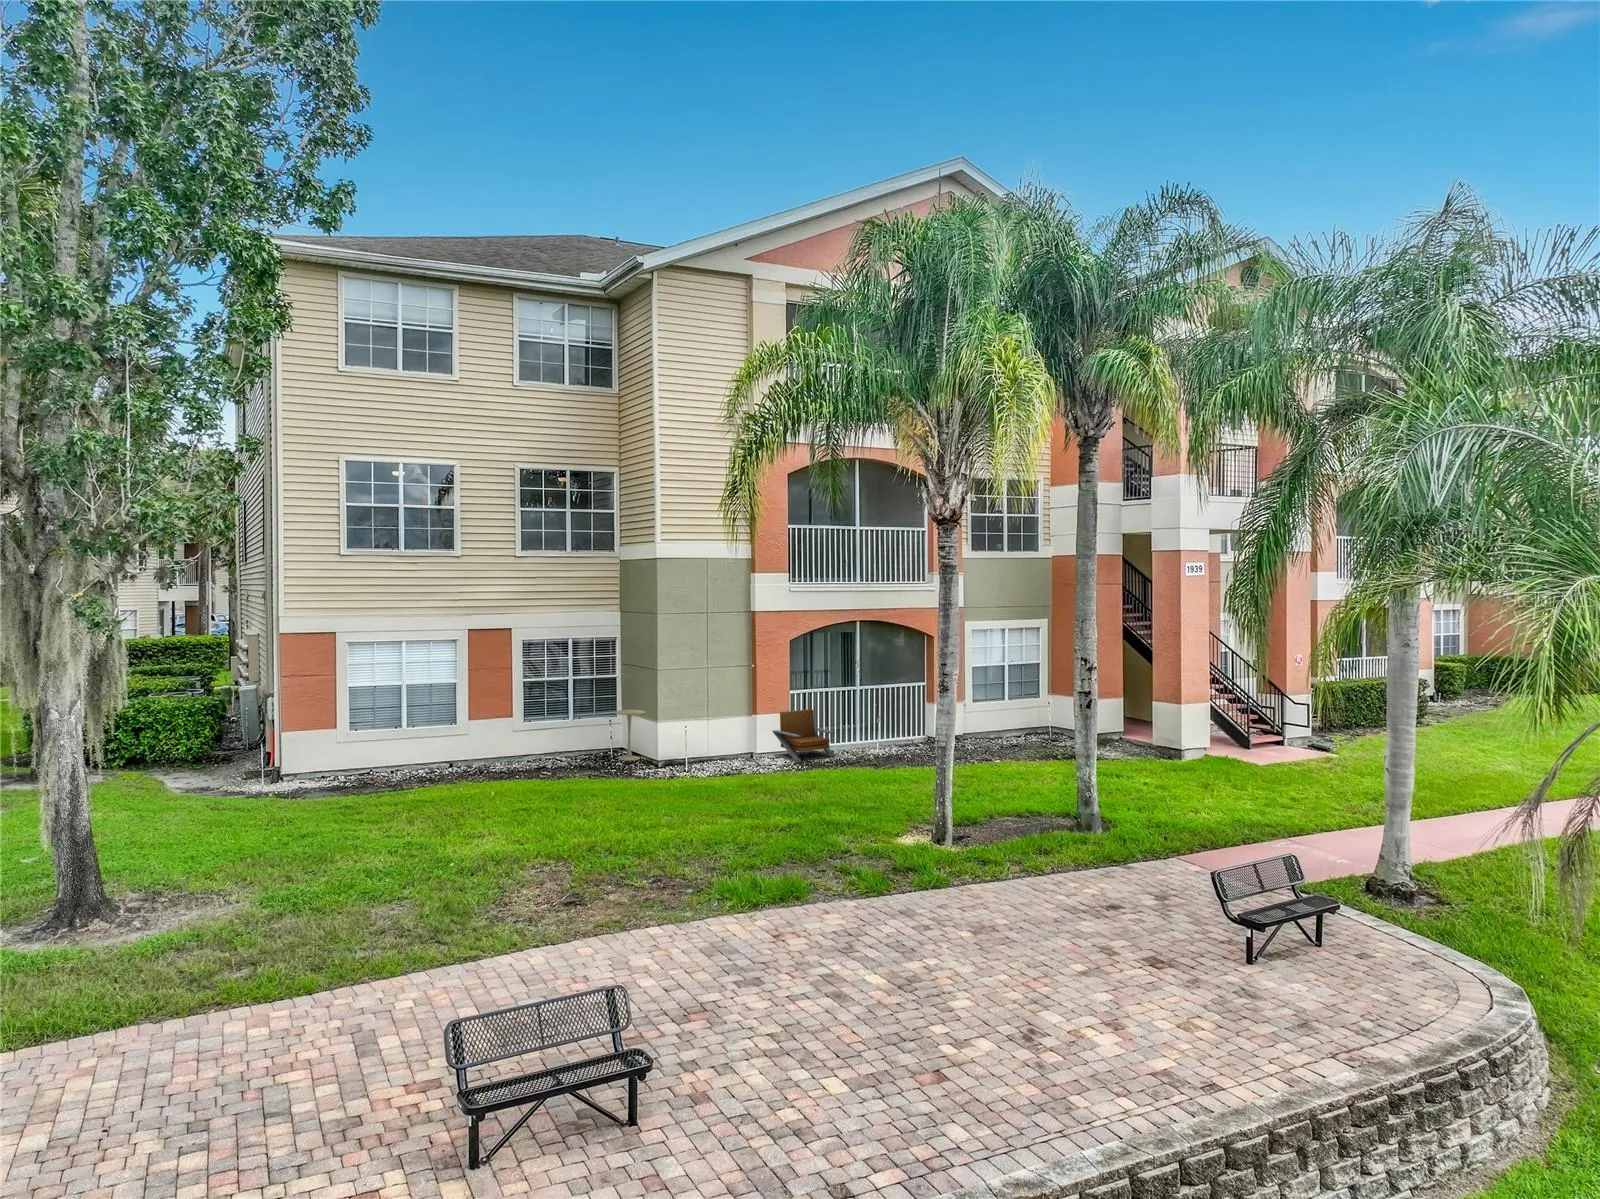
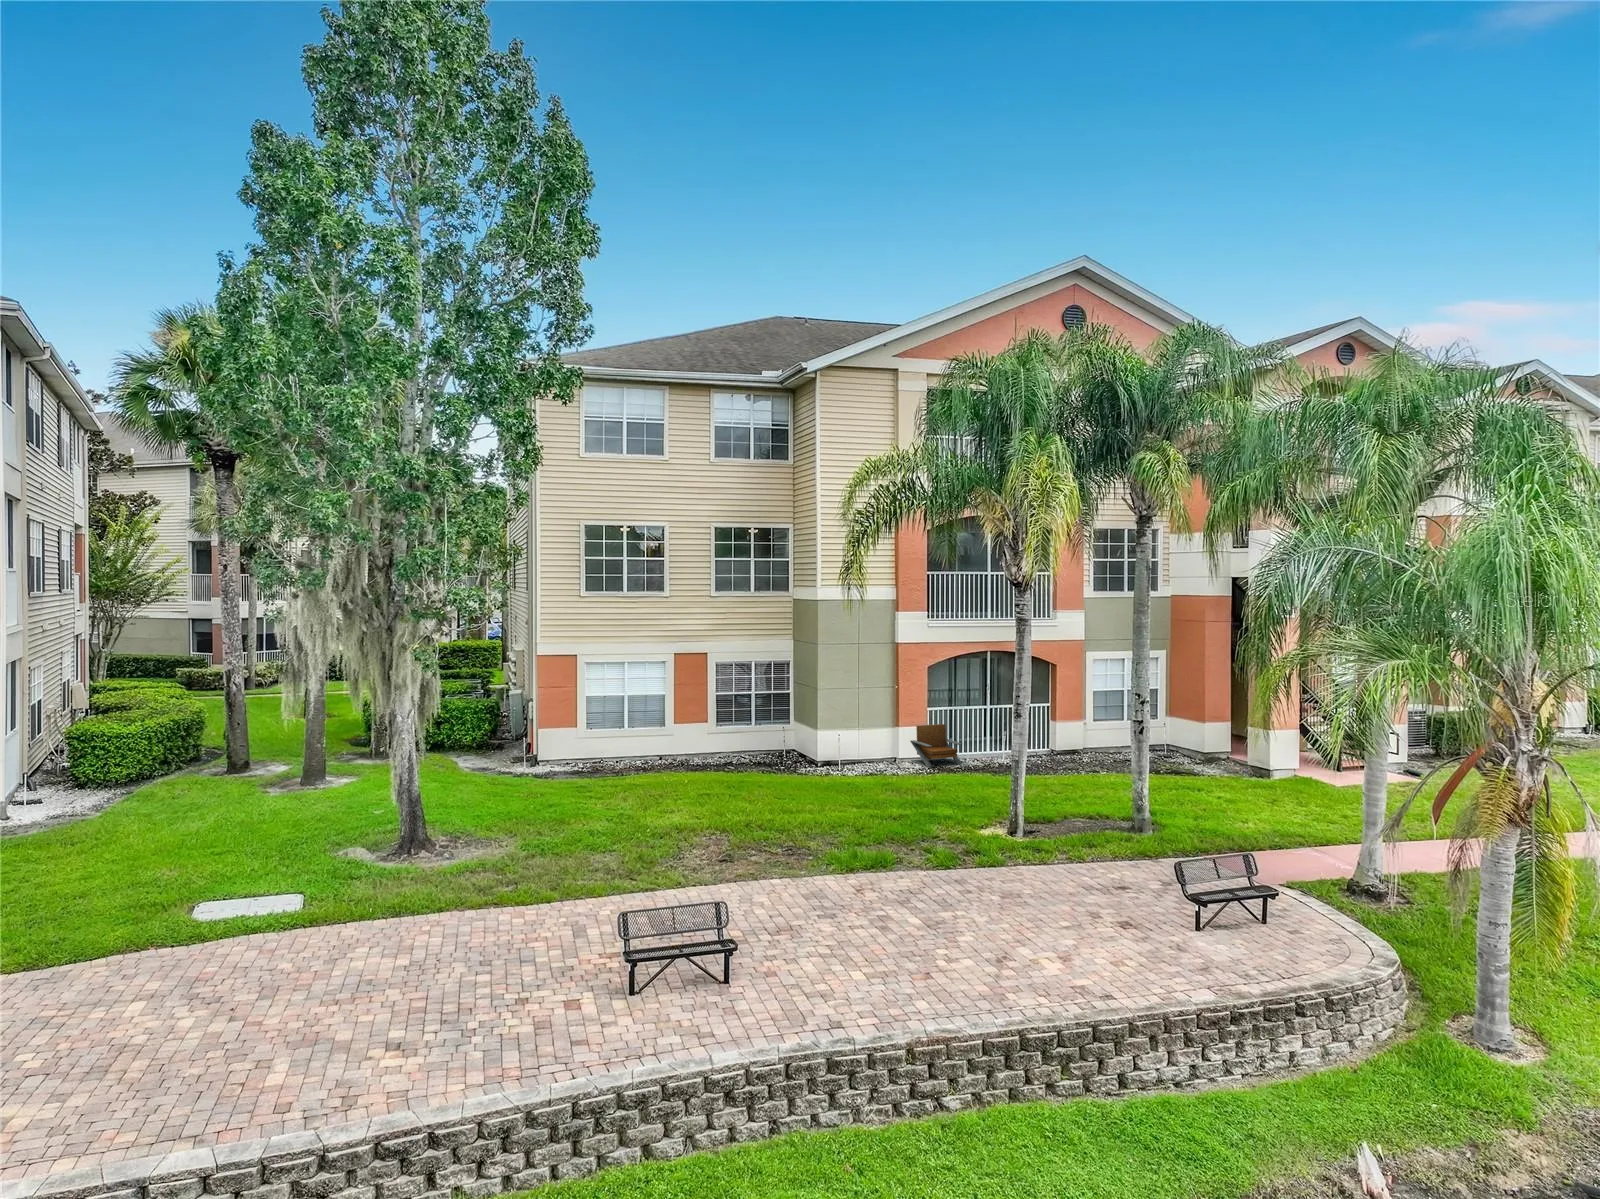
pedestal table: present [614,710,645,761] -> none [783,719,807,760]

